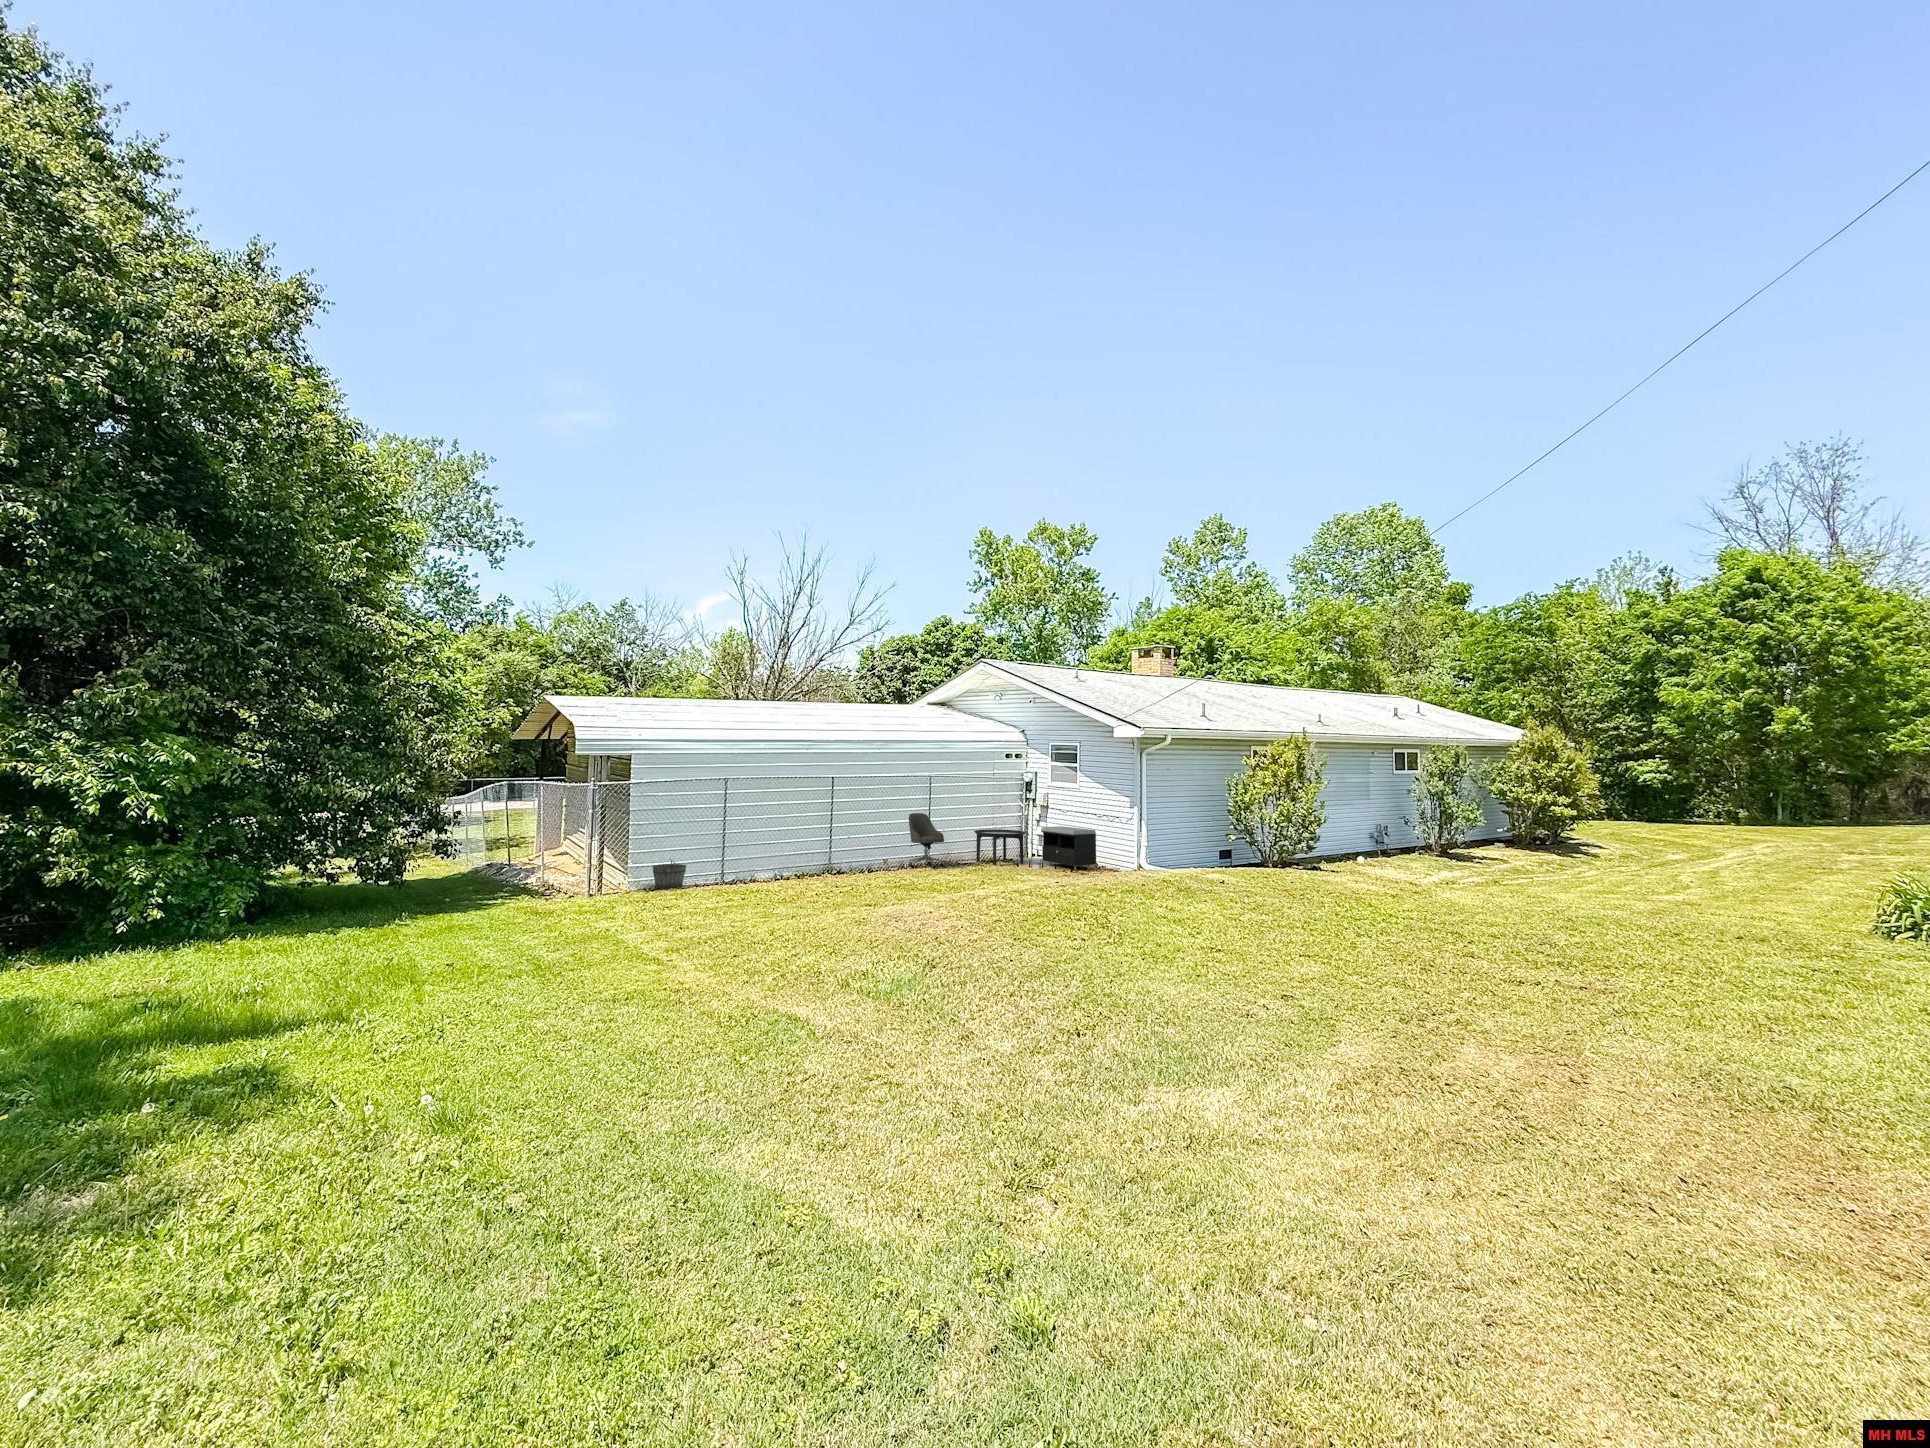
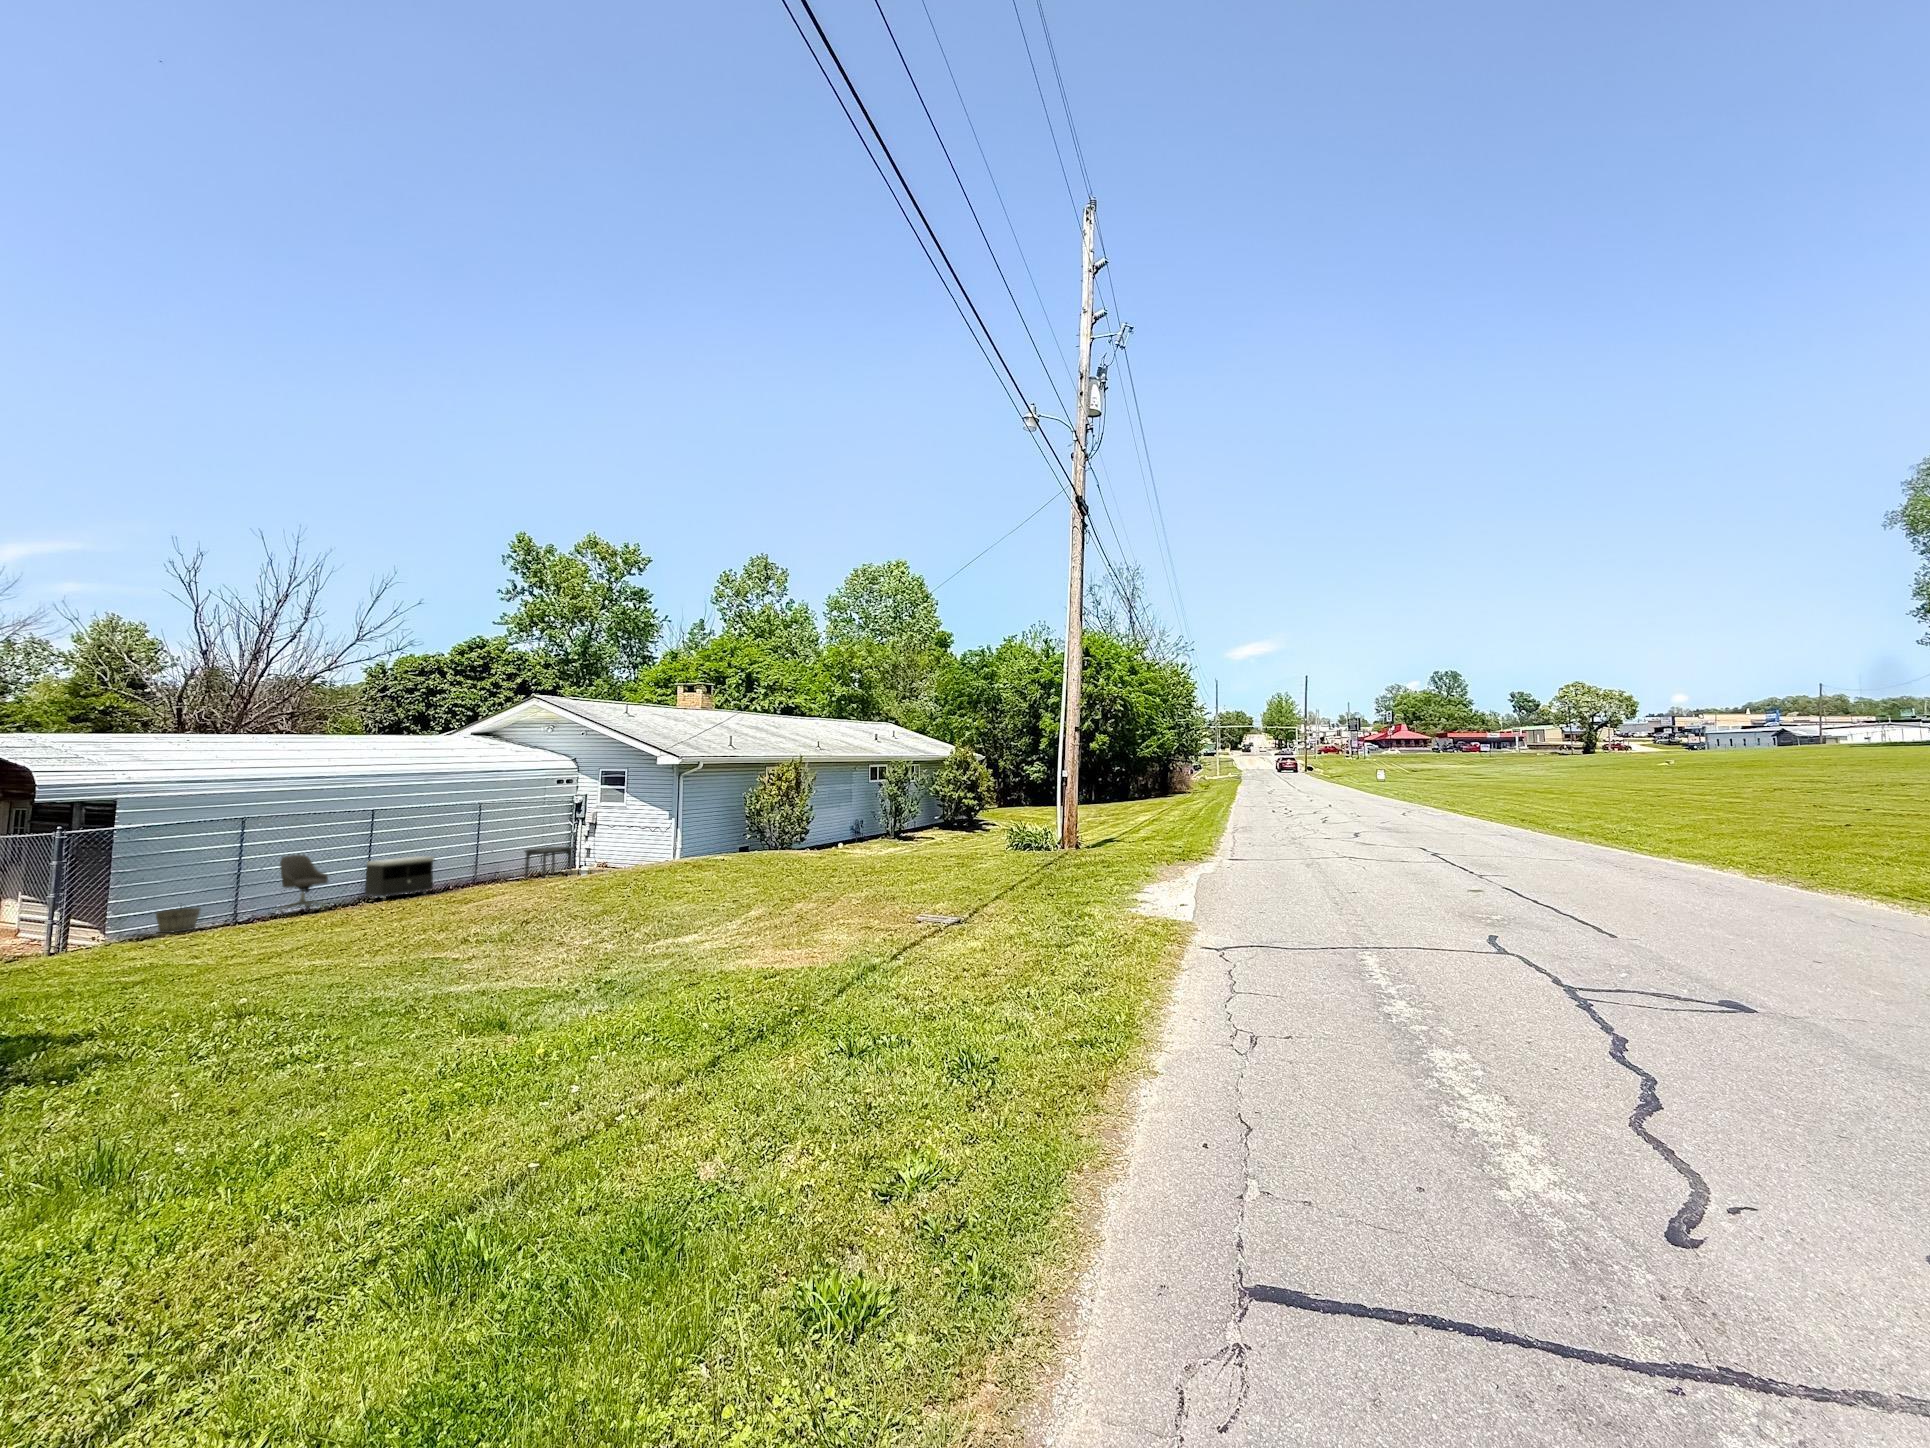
chair: present [909,813,945,869] -> present [279,855,328,915]
storage bench: present [1041,826,1096,870] -> present [365,856,435,898]

